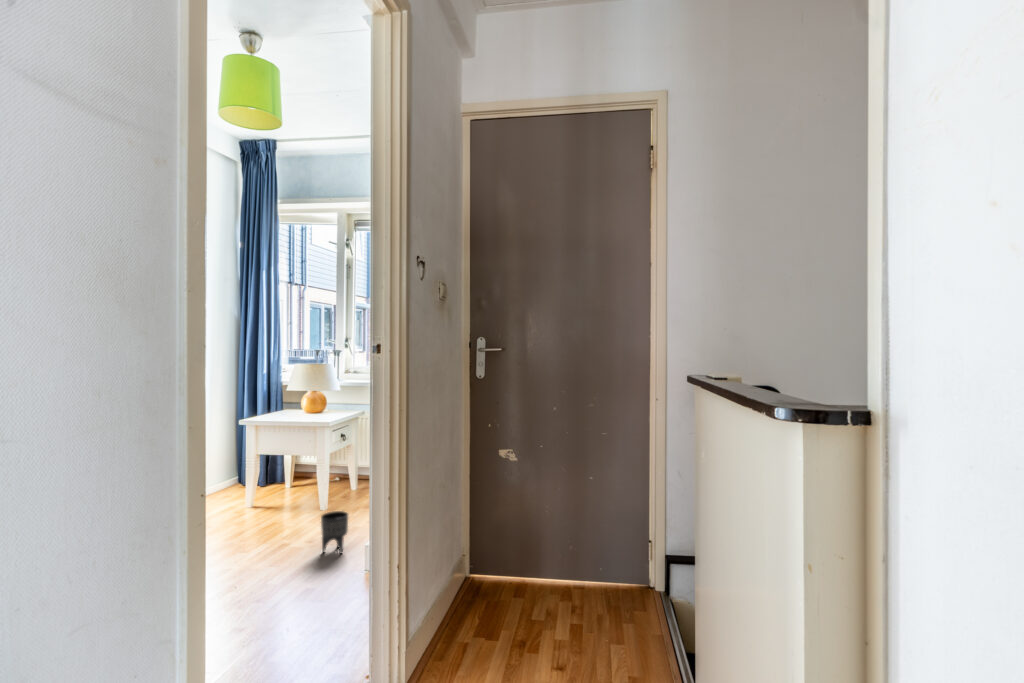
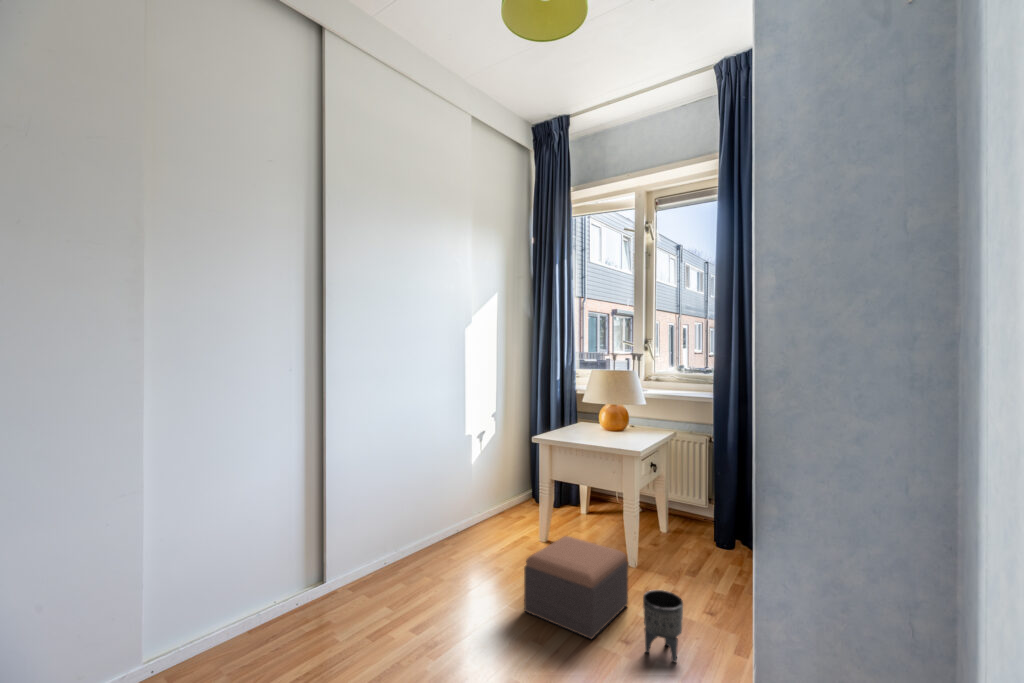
footstool: none [228,492,315,554] -> present [524,536,628,639]

